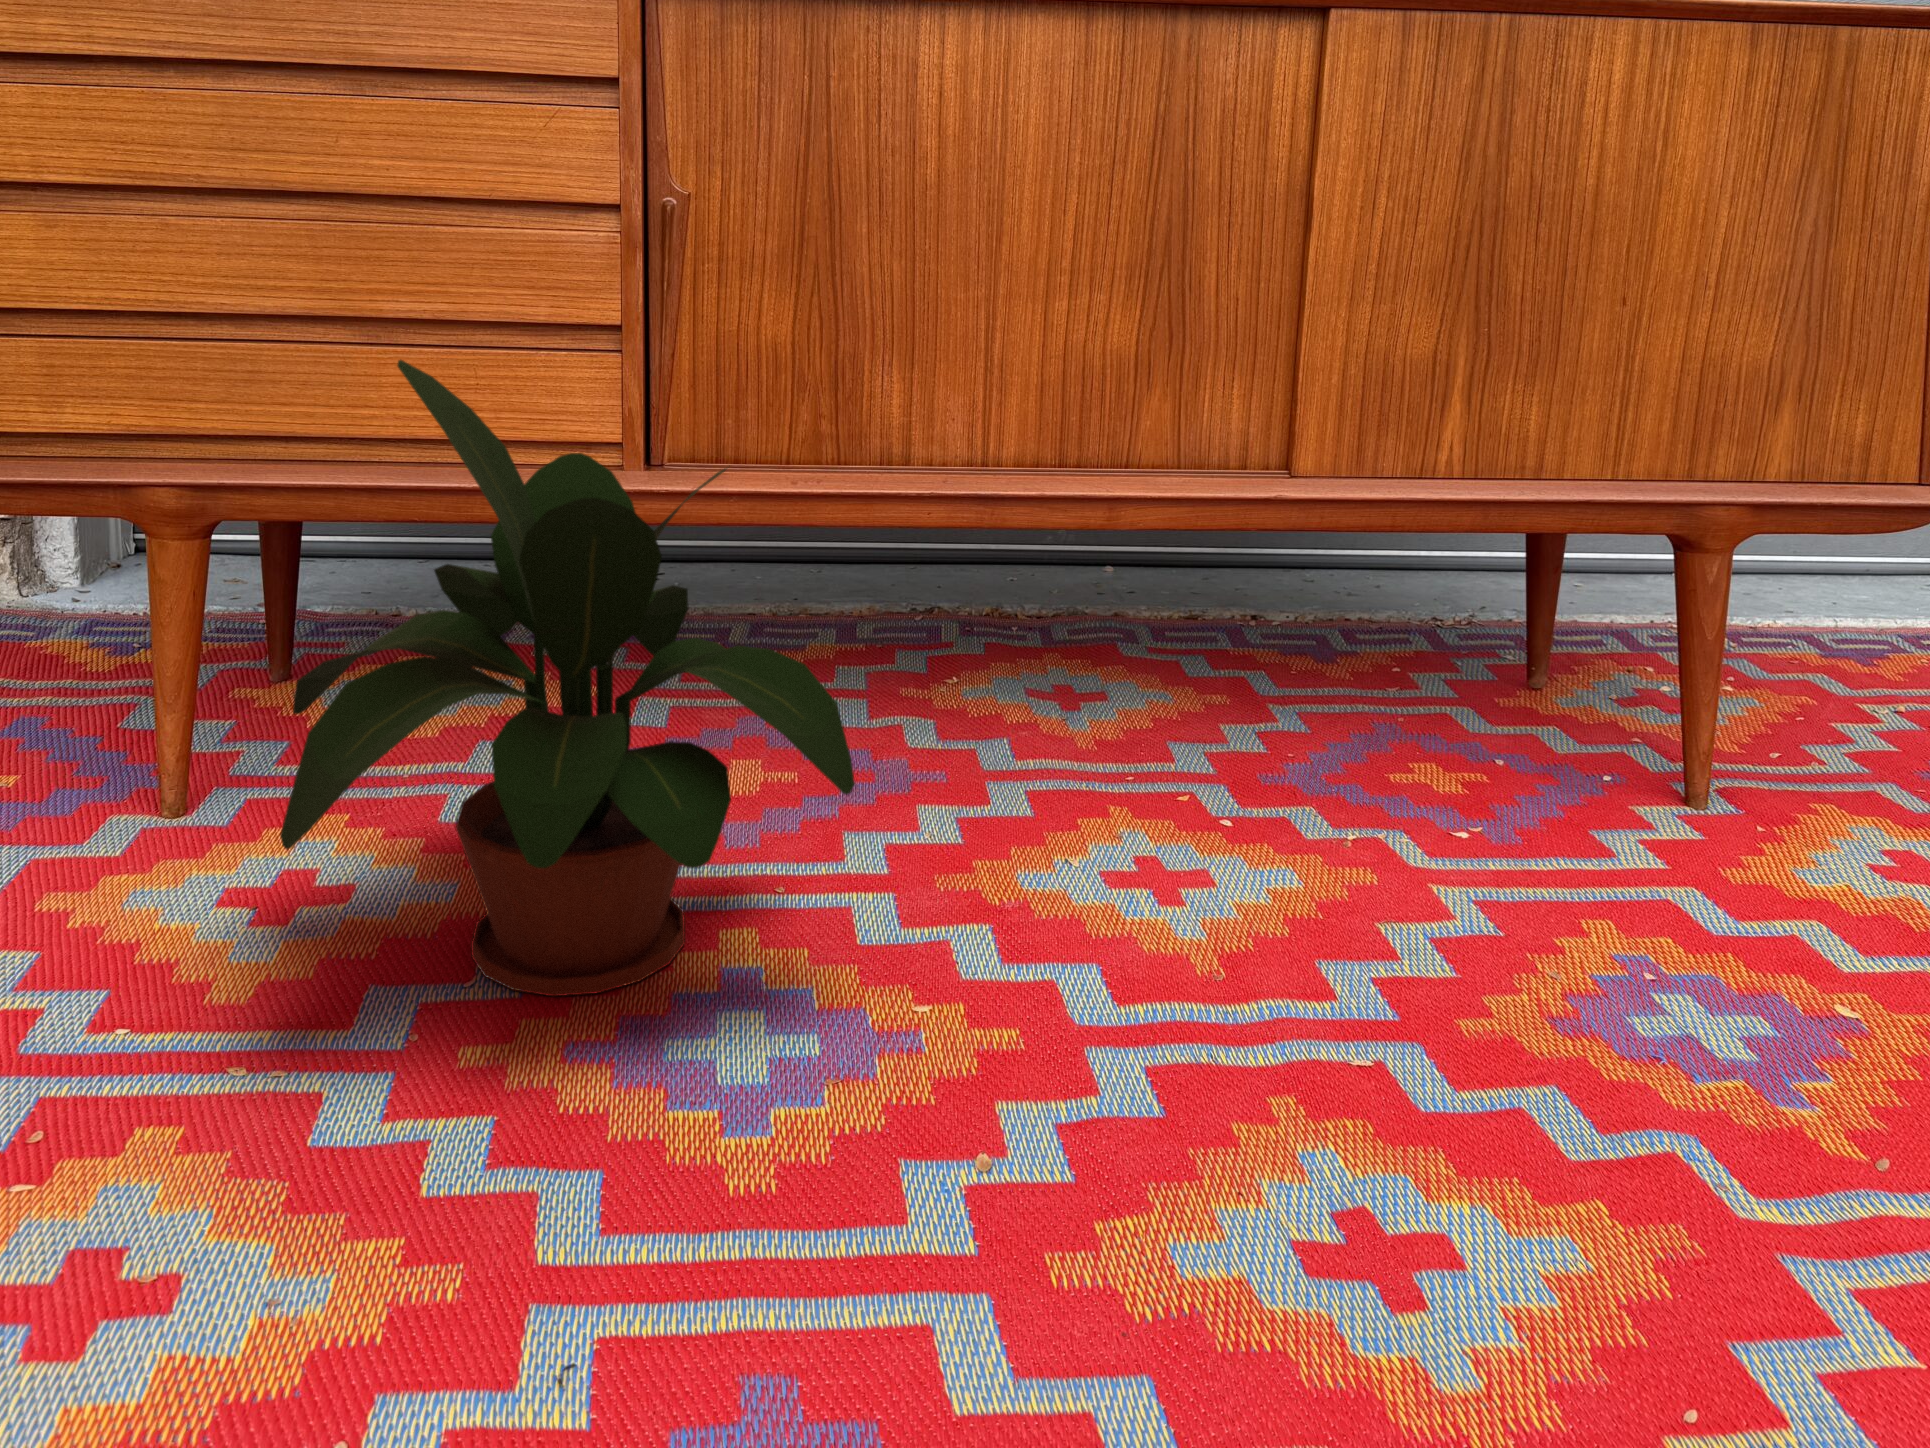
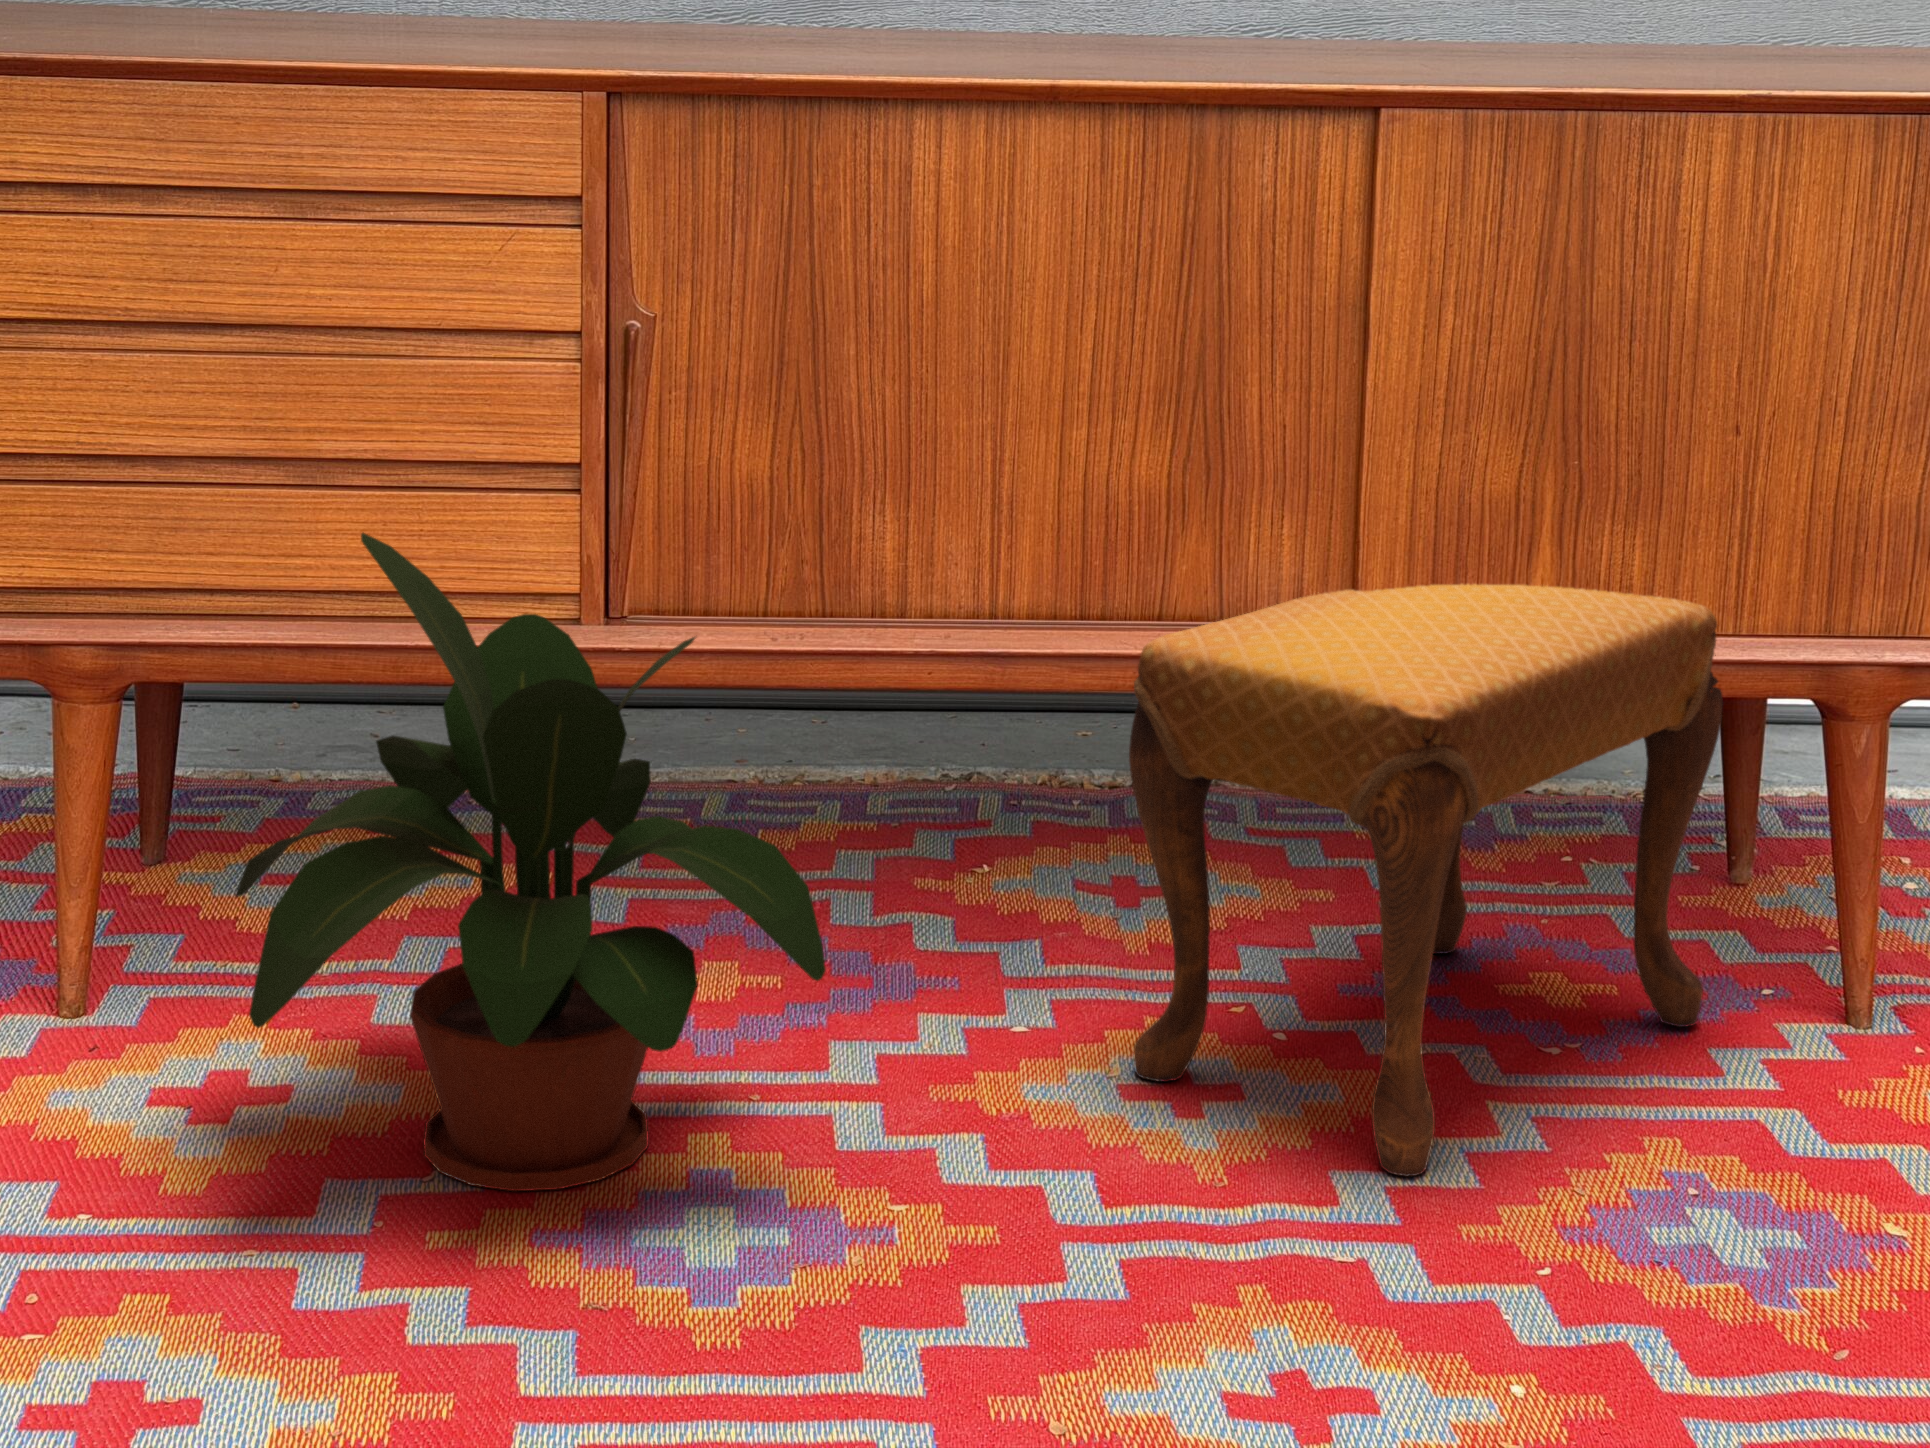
footstool: none [1113,422,1604,964] -> present [1129,584,1722,1176]

